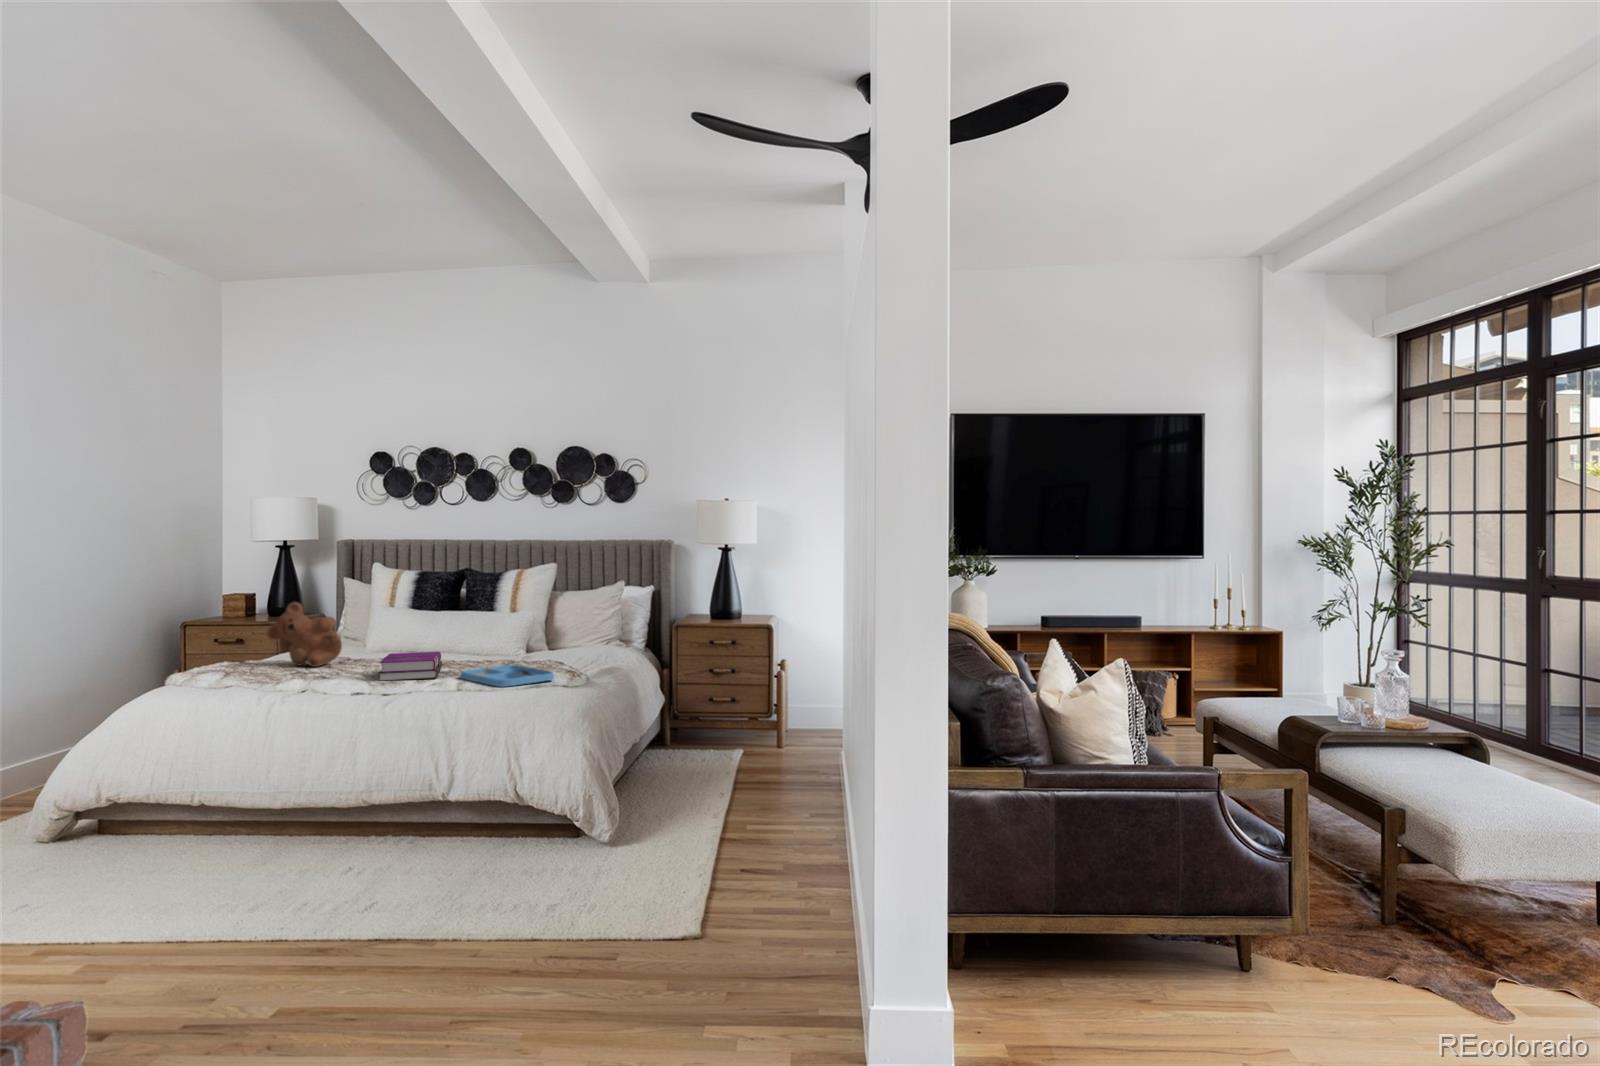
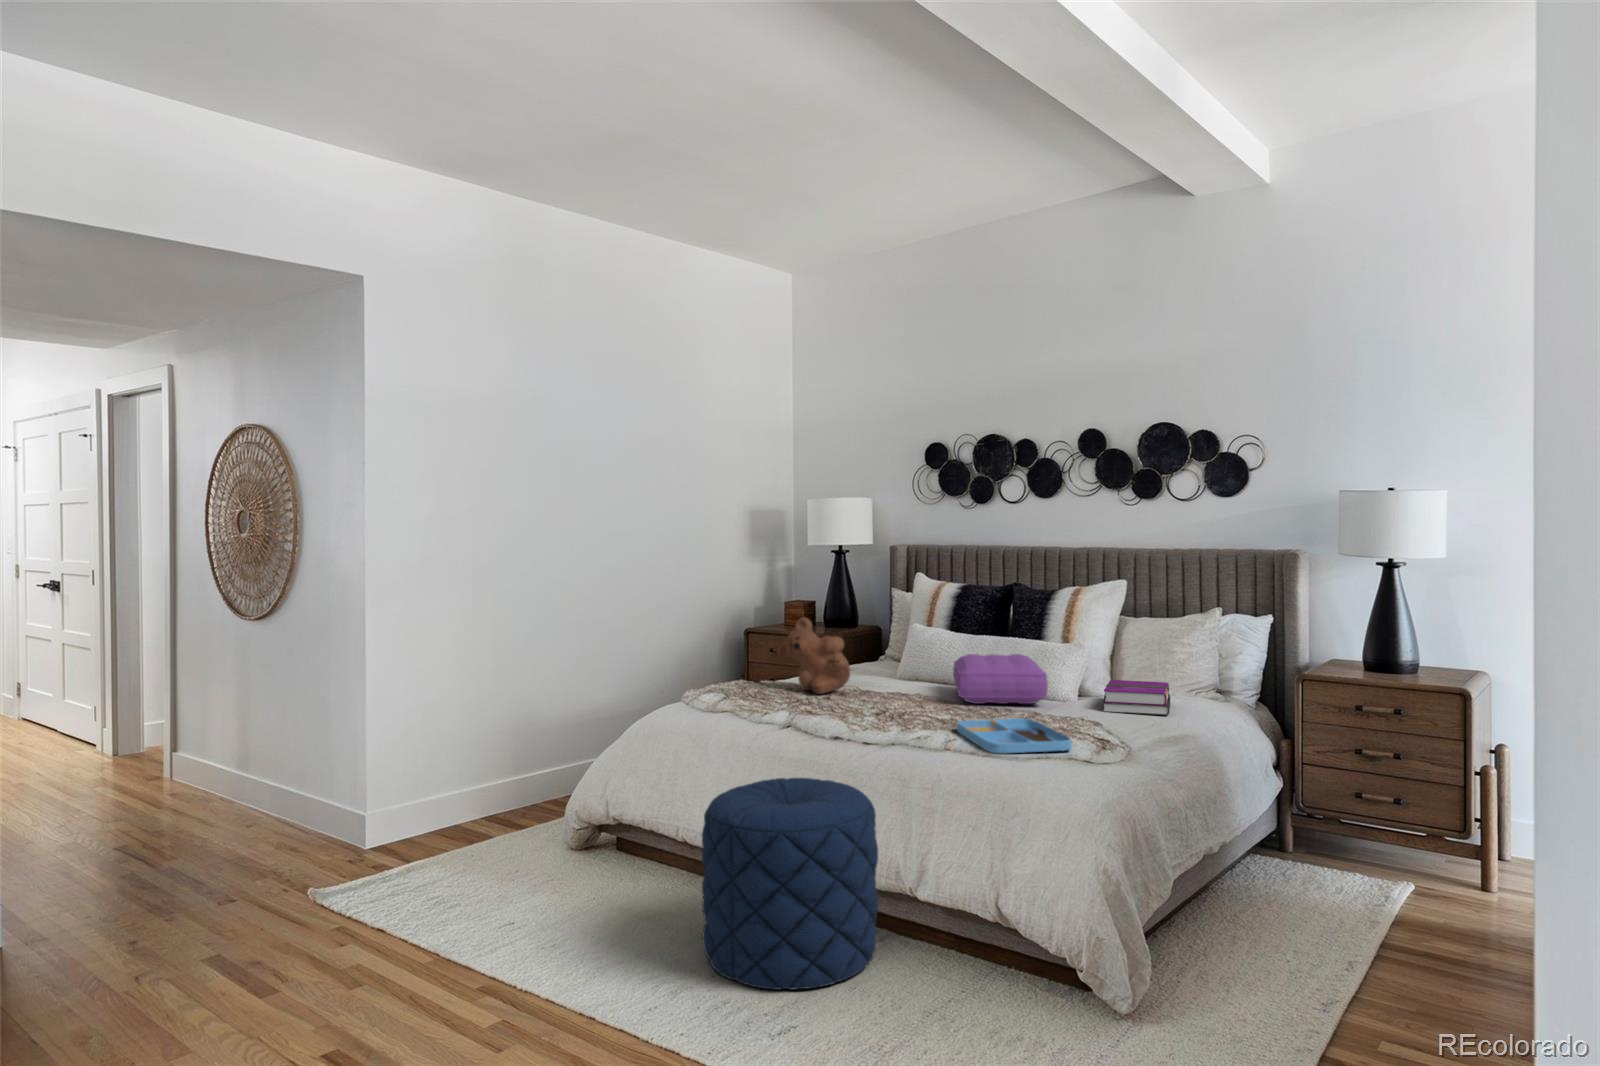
pillow: none [429,623,514,662] -> present [953,654,1048,704]
hardback book: present [378,652,442,681] -> present [1102,680,1171,715]
pouf: none [259,725,417,890] -> present [702,777,879,990]

